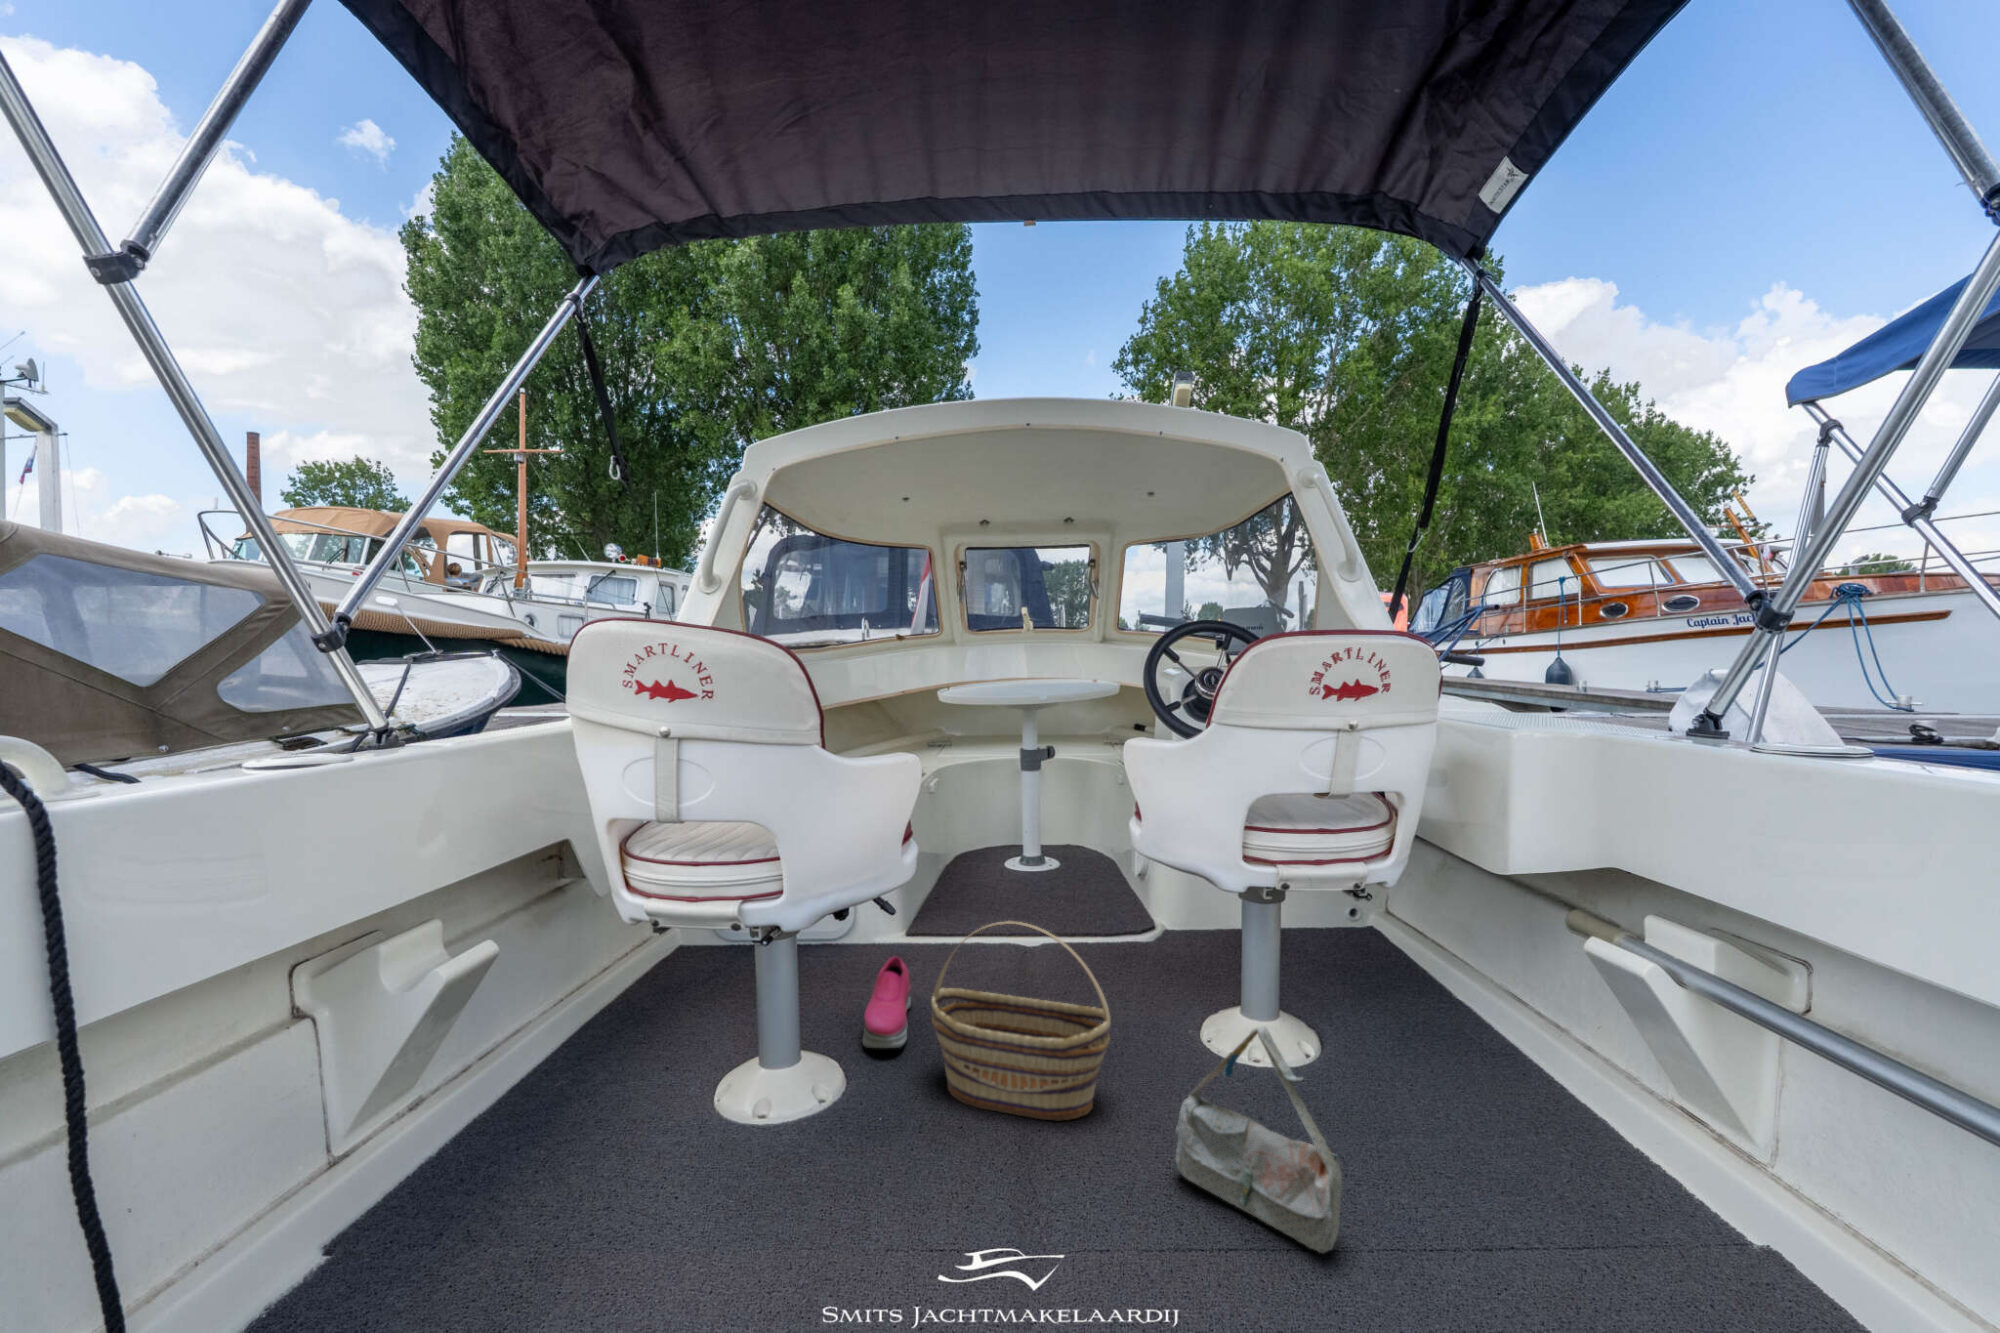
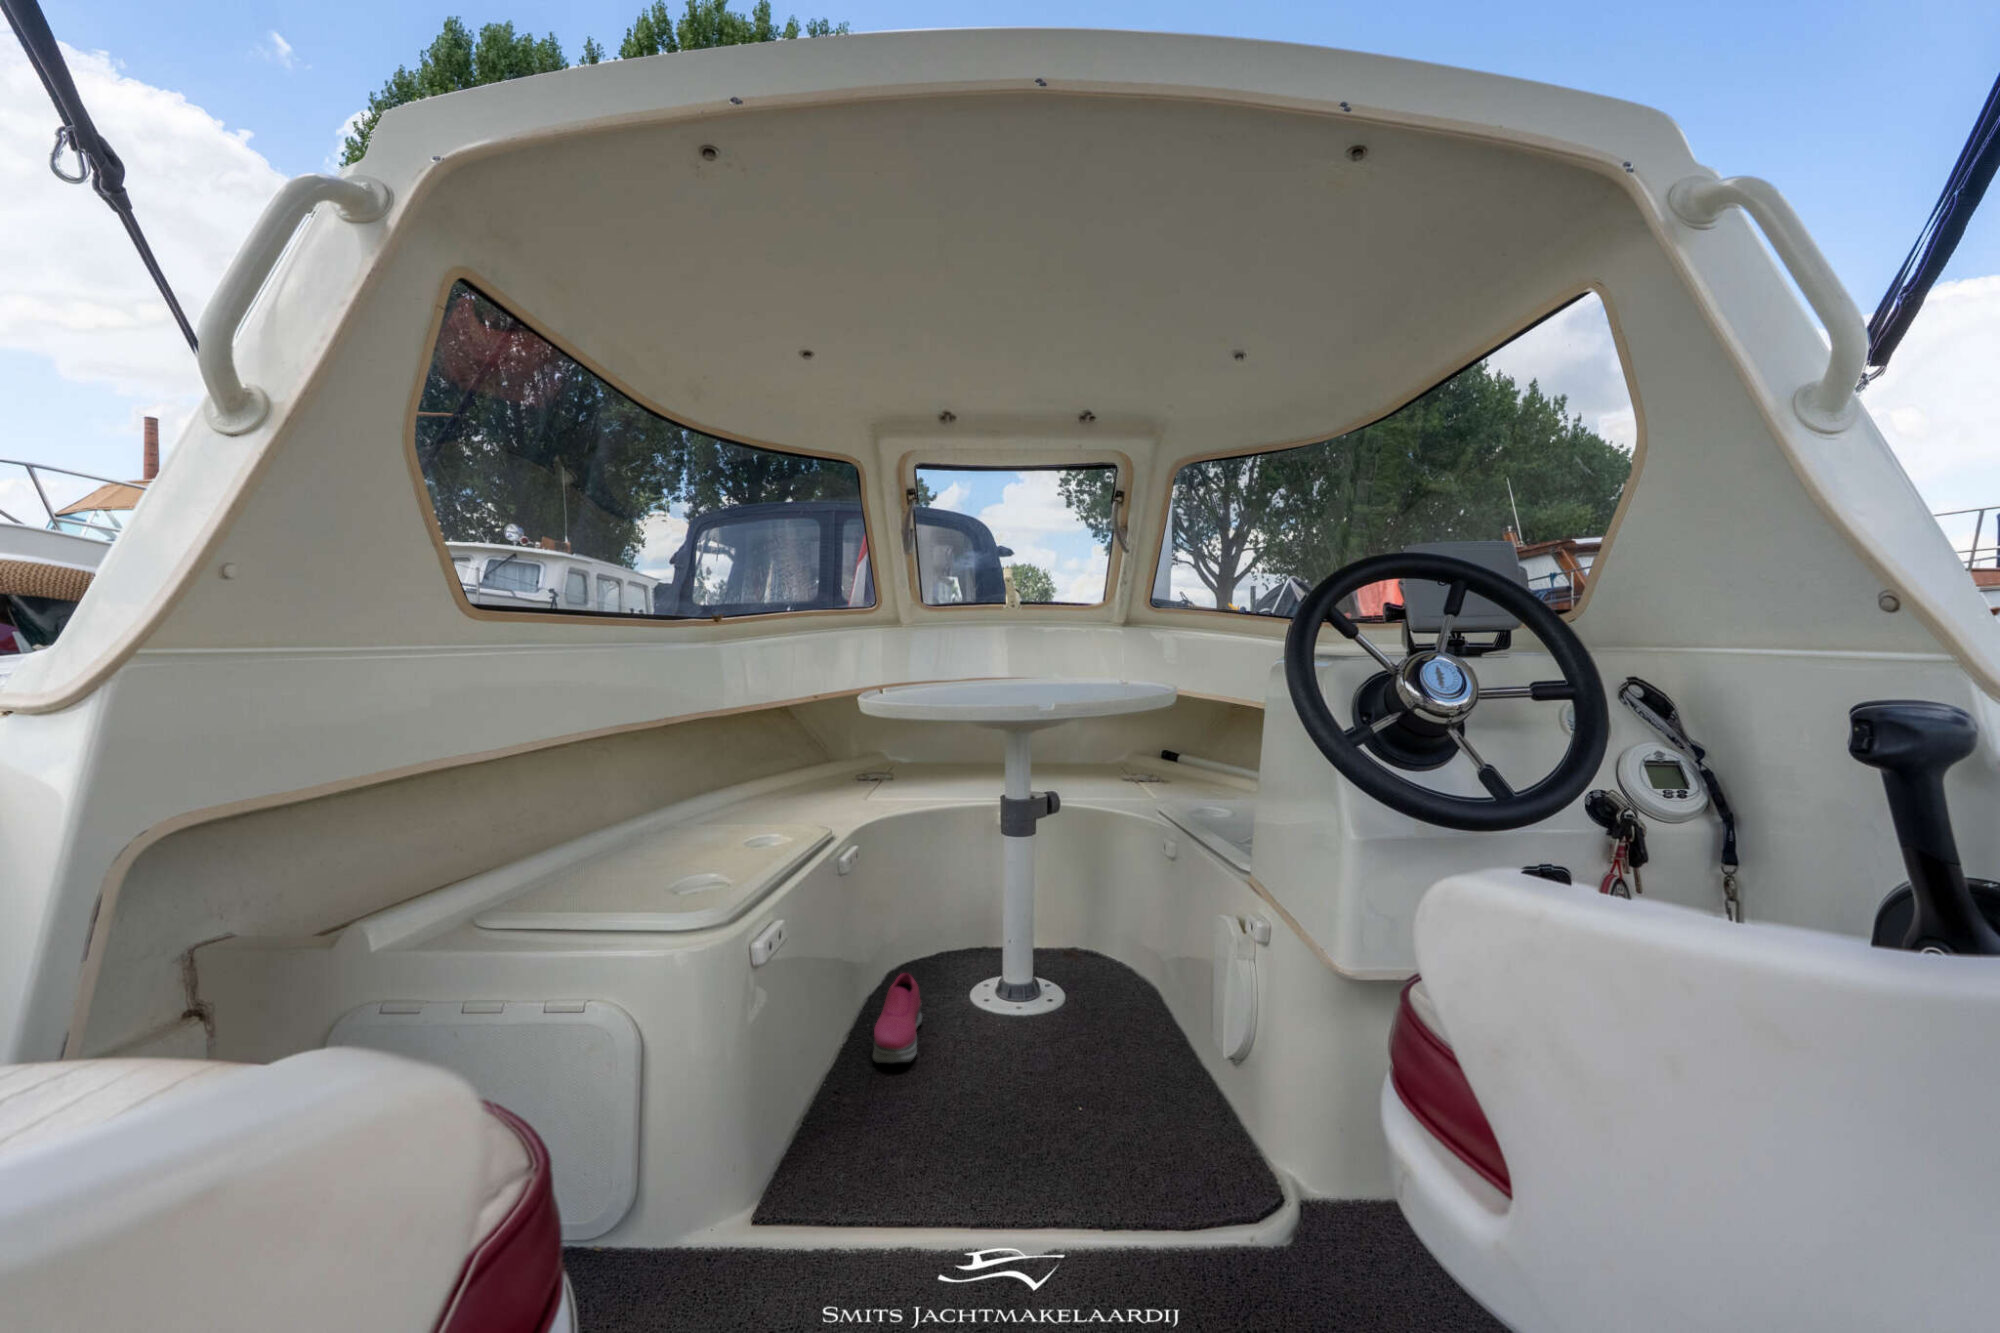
basket: present [932,921,1110,1121] -> none [937,930,1115,1130]
bag: present [1176,1026,1342,1253] -> none [1179,1024,1344,1254]

